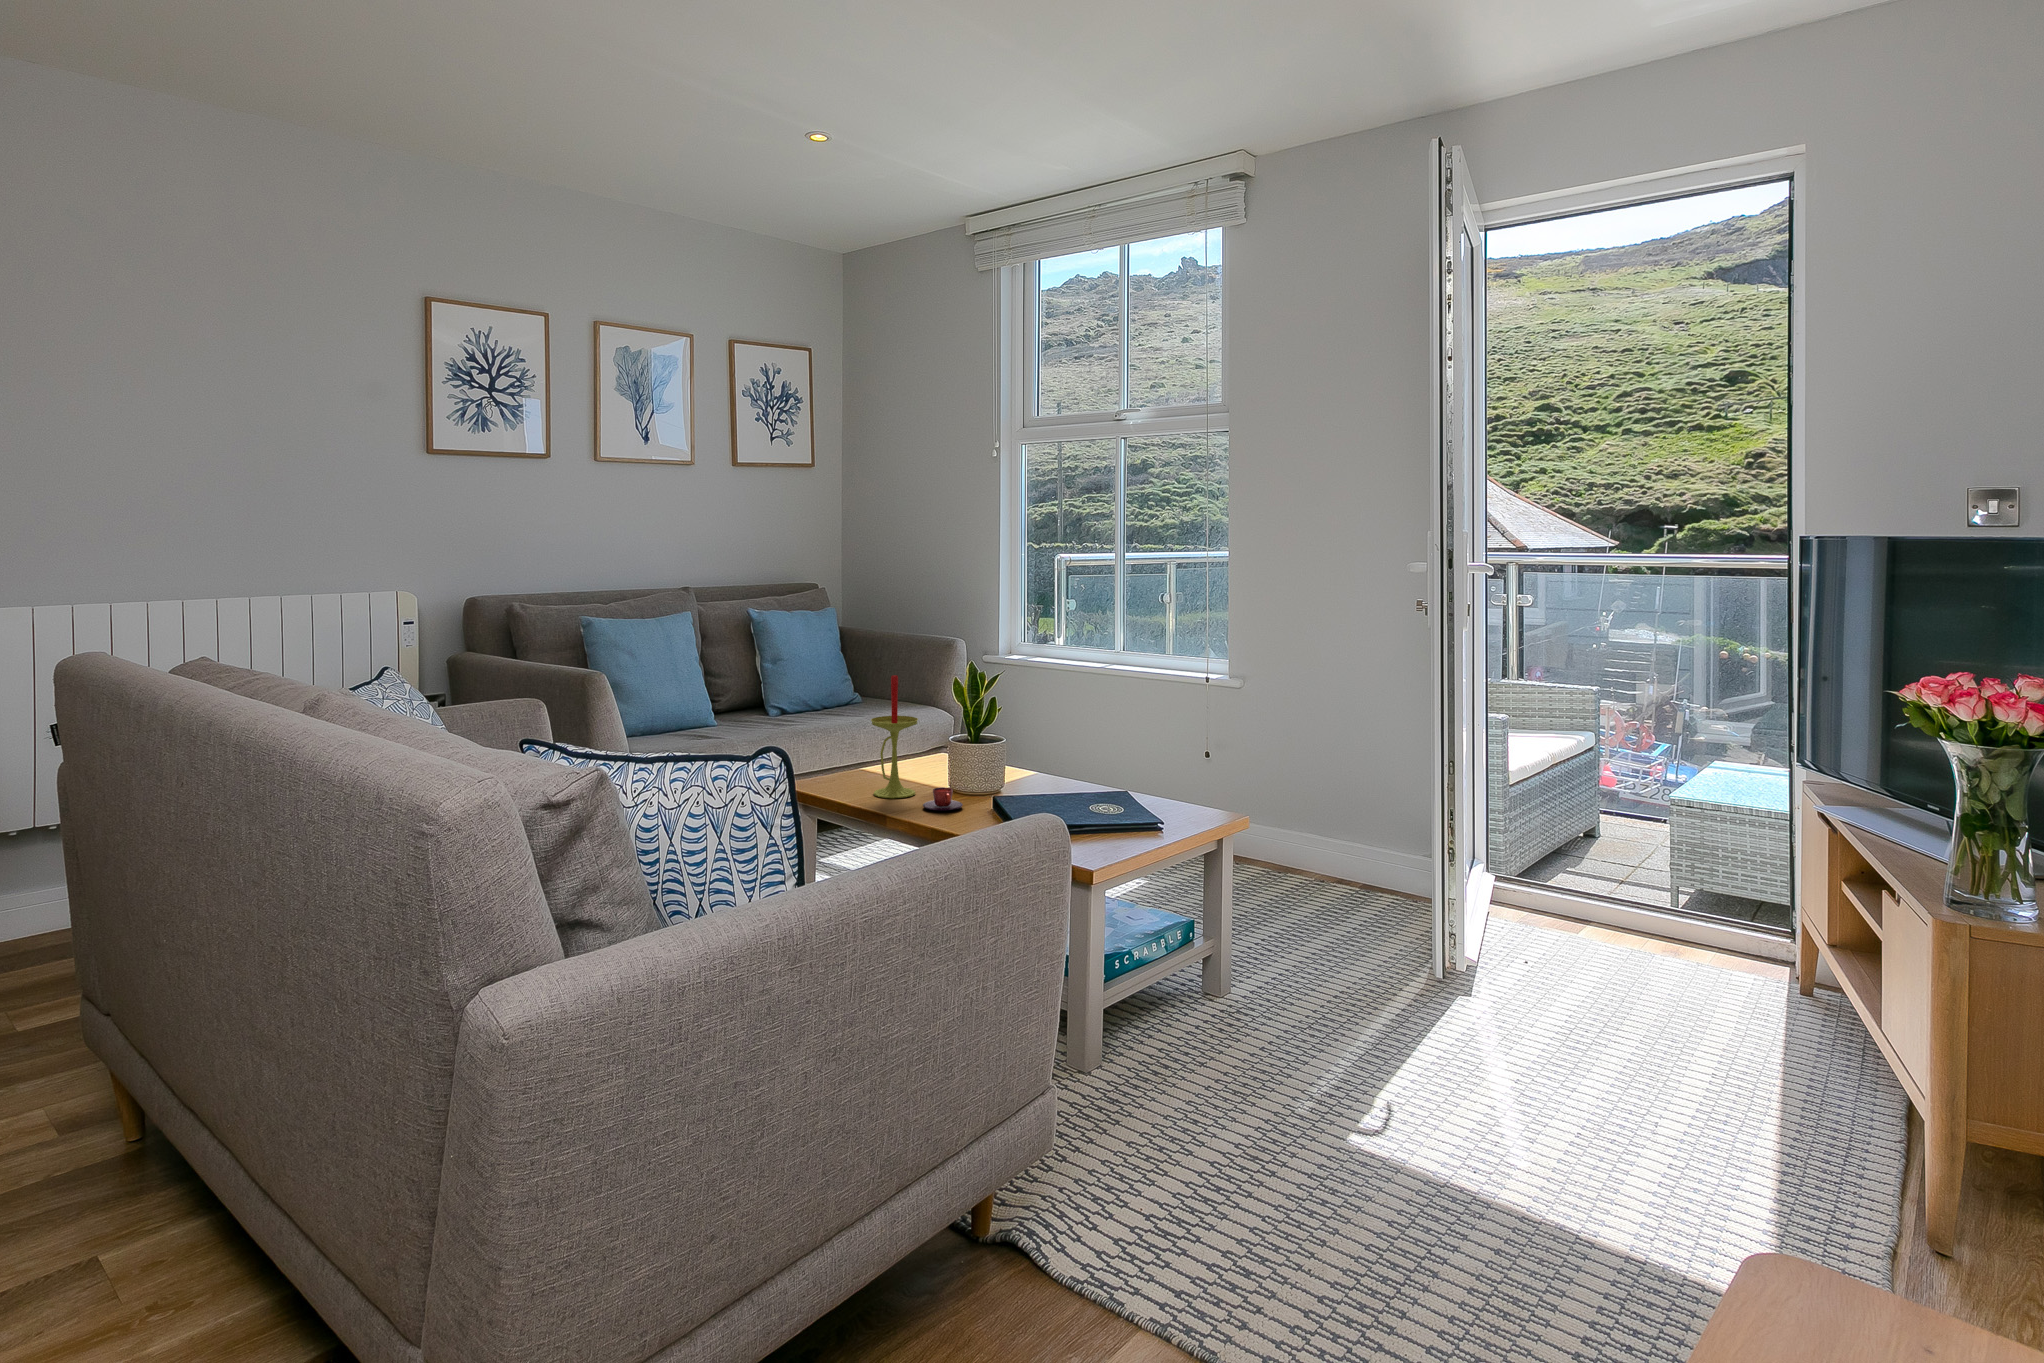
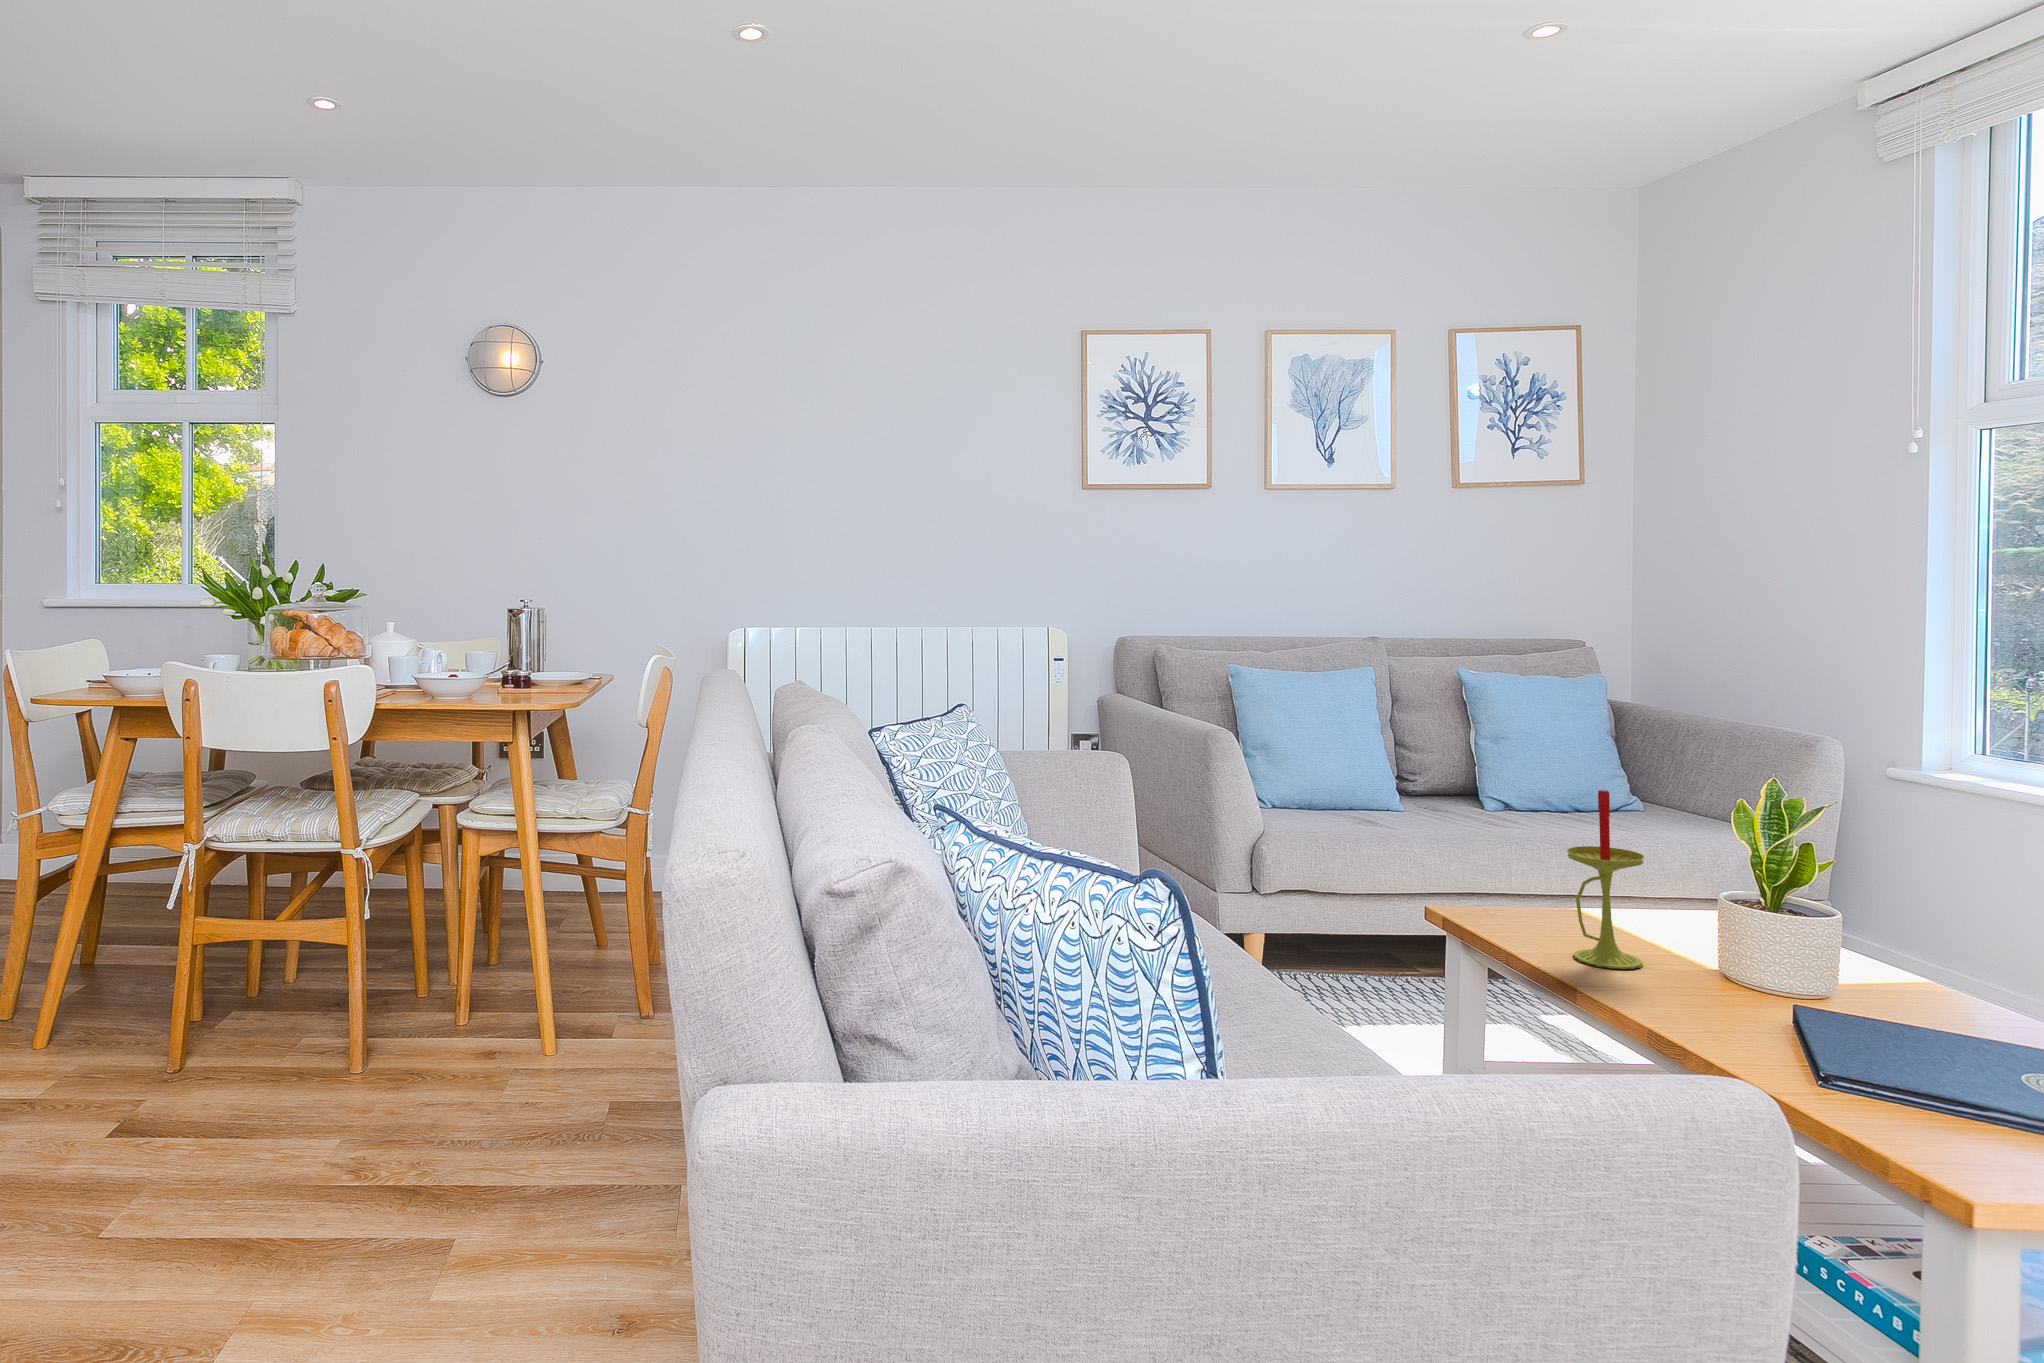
teacup: present [923,787,963,810] -> none [1640,965,1710,1003]

